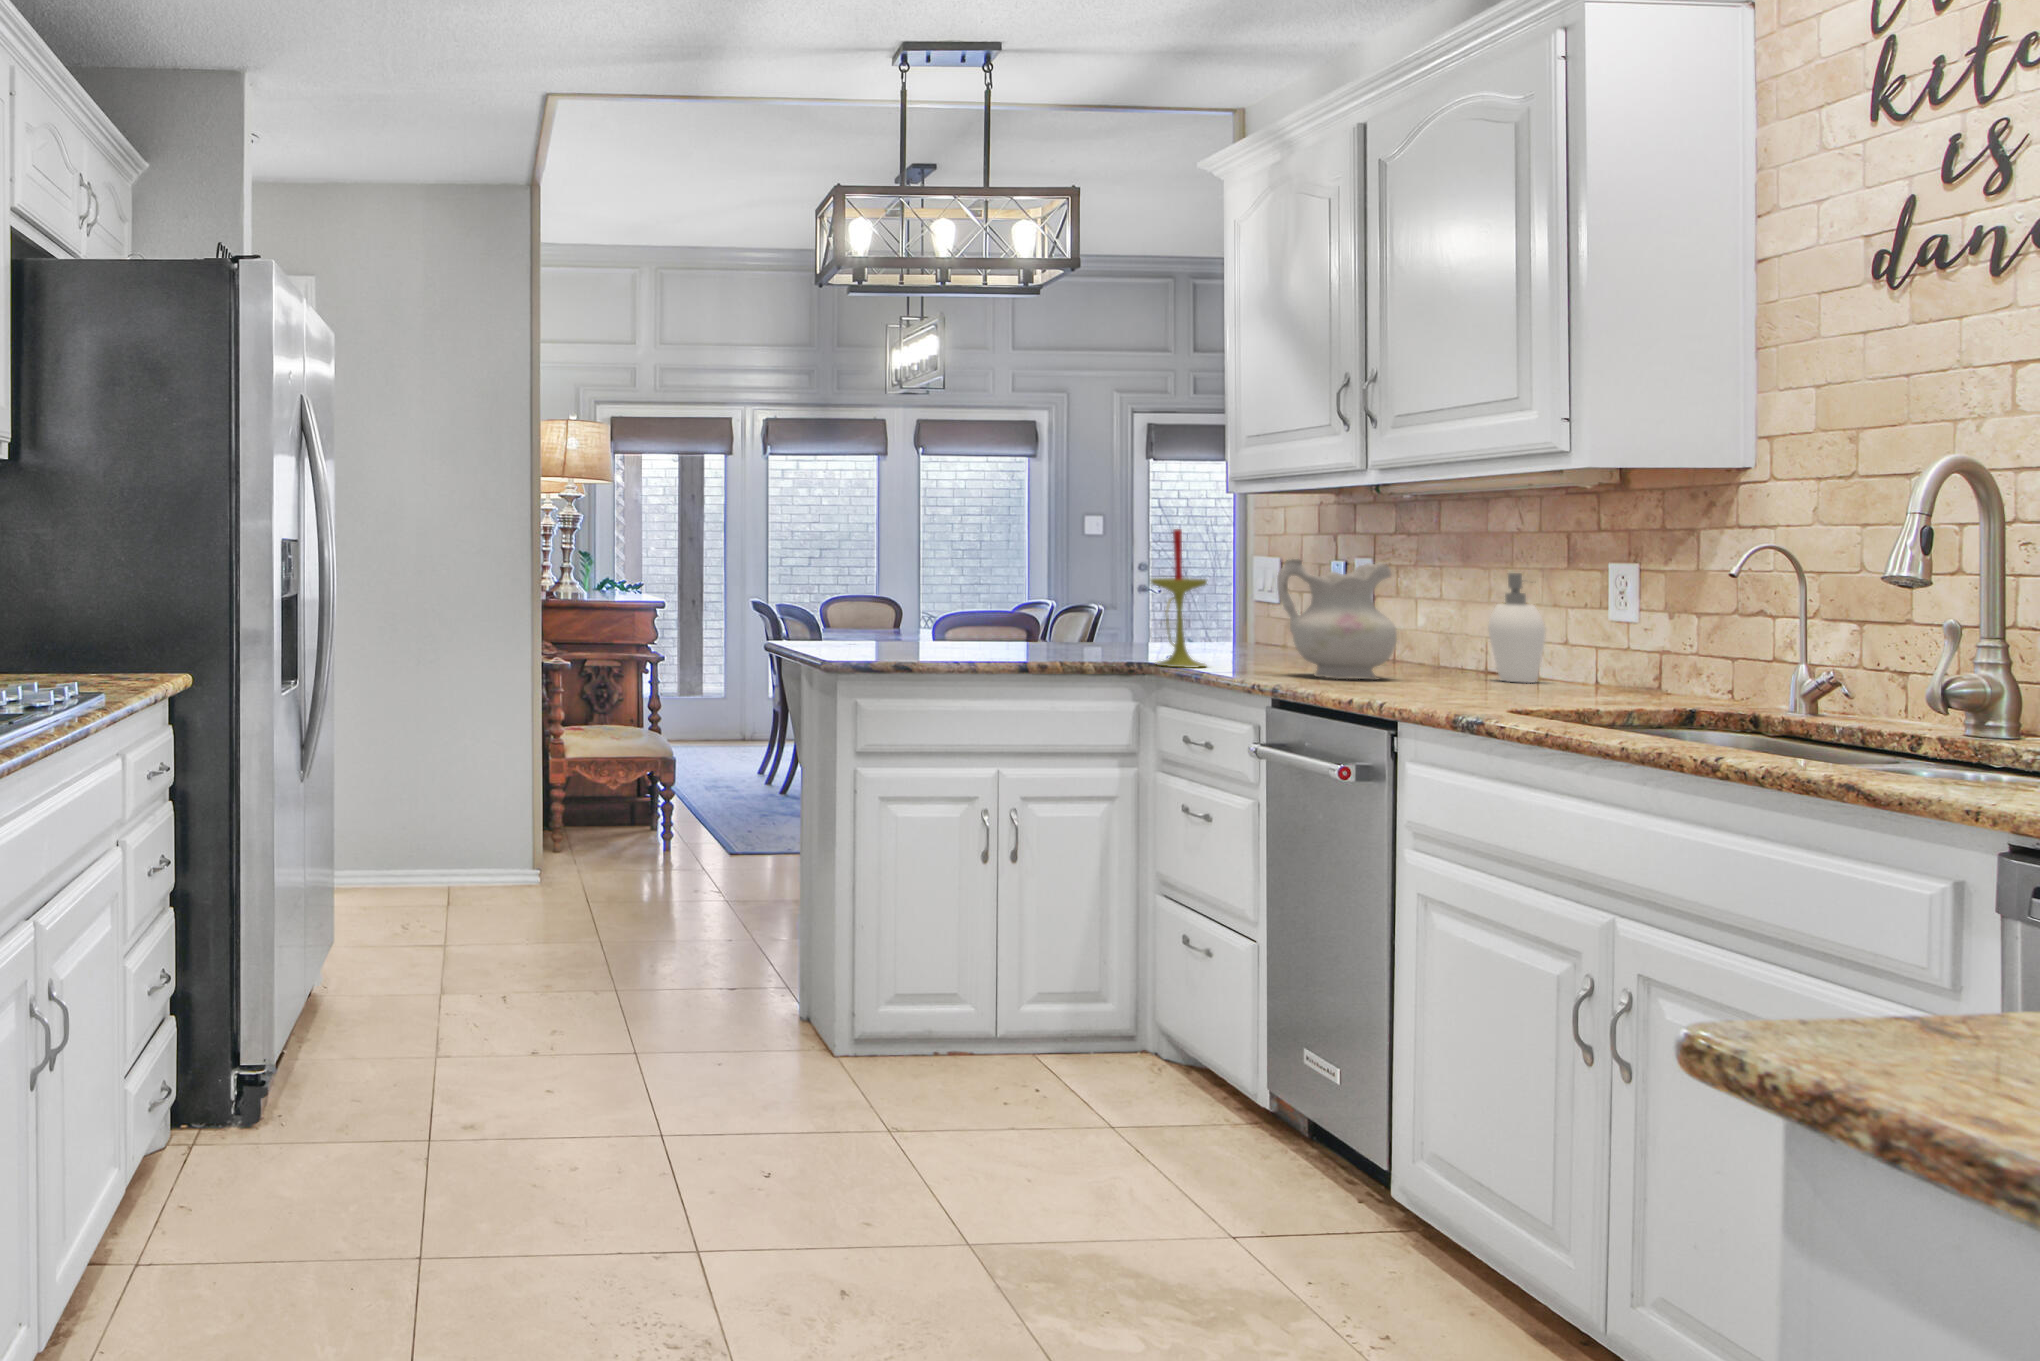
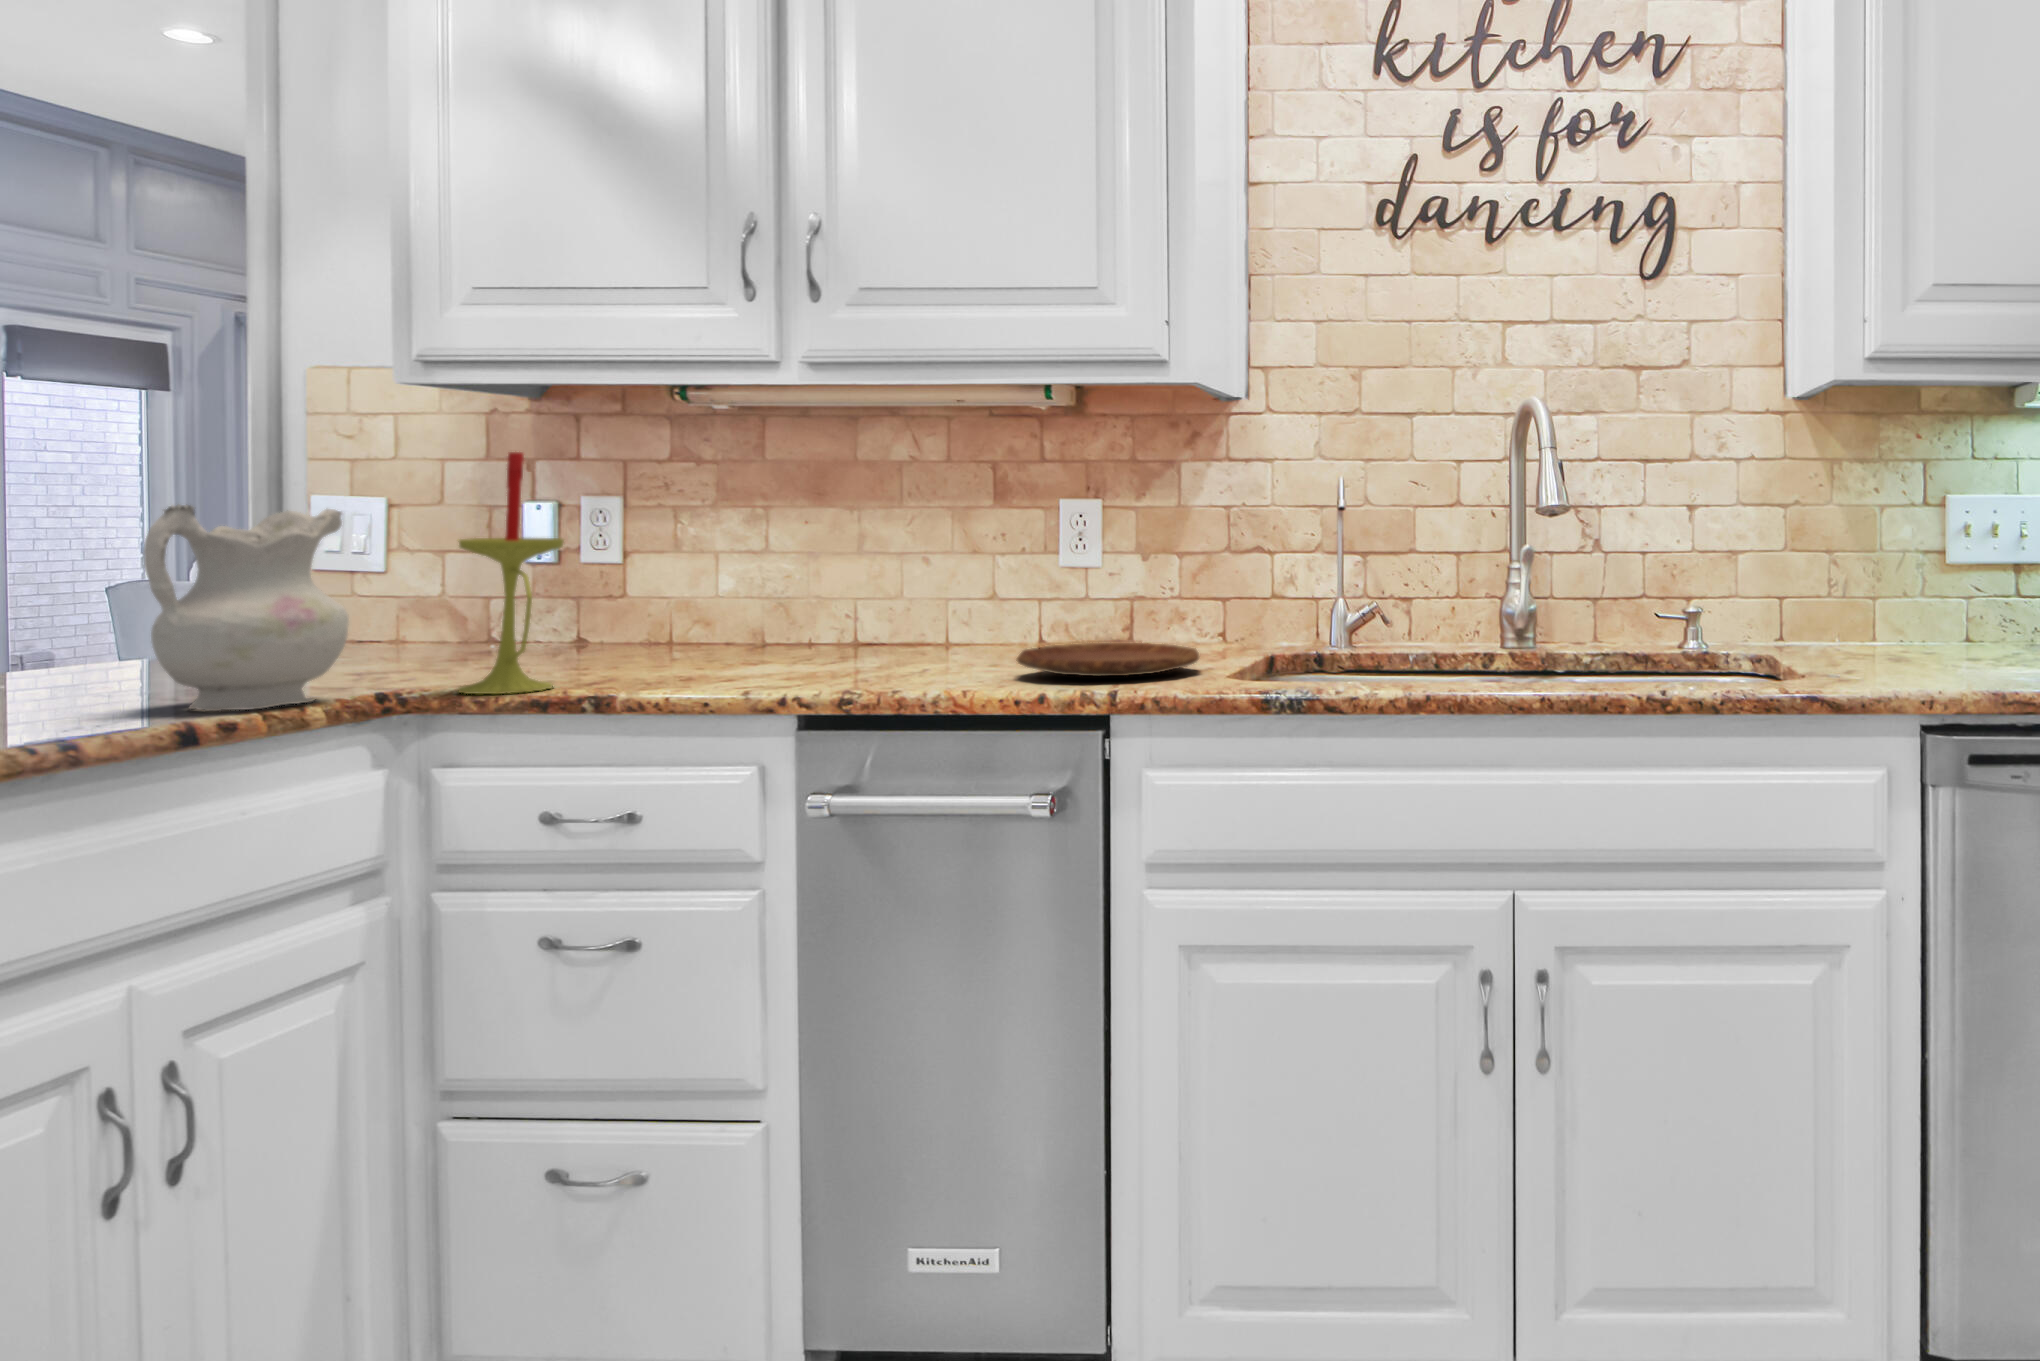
ceramic pitcher: present [1277,559,1397,680] -> present [143,504,349,711]
soap dispenser: present [1488,573,1545,683] -> none [907,514,985,653]
tray: none [1395,675,1566,701] -> present [1016,643,1200,676]

